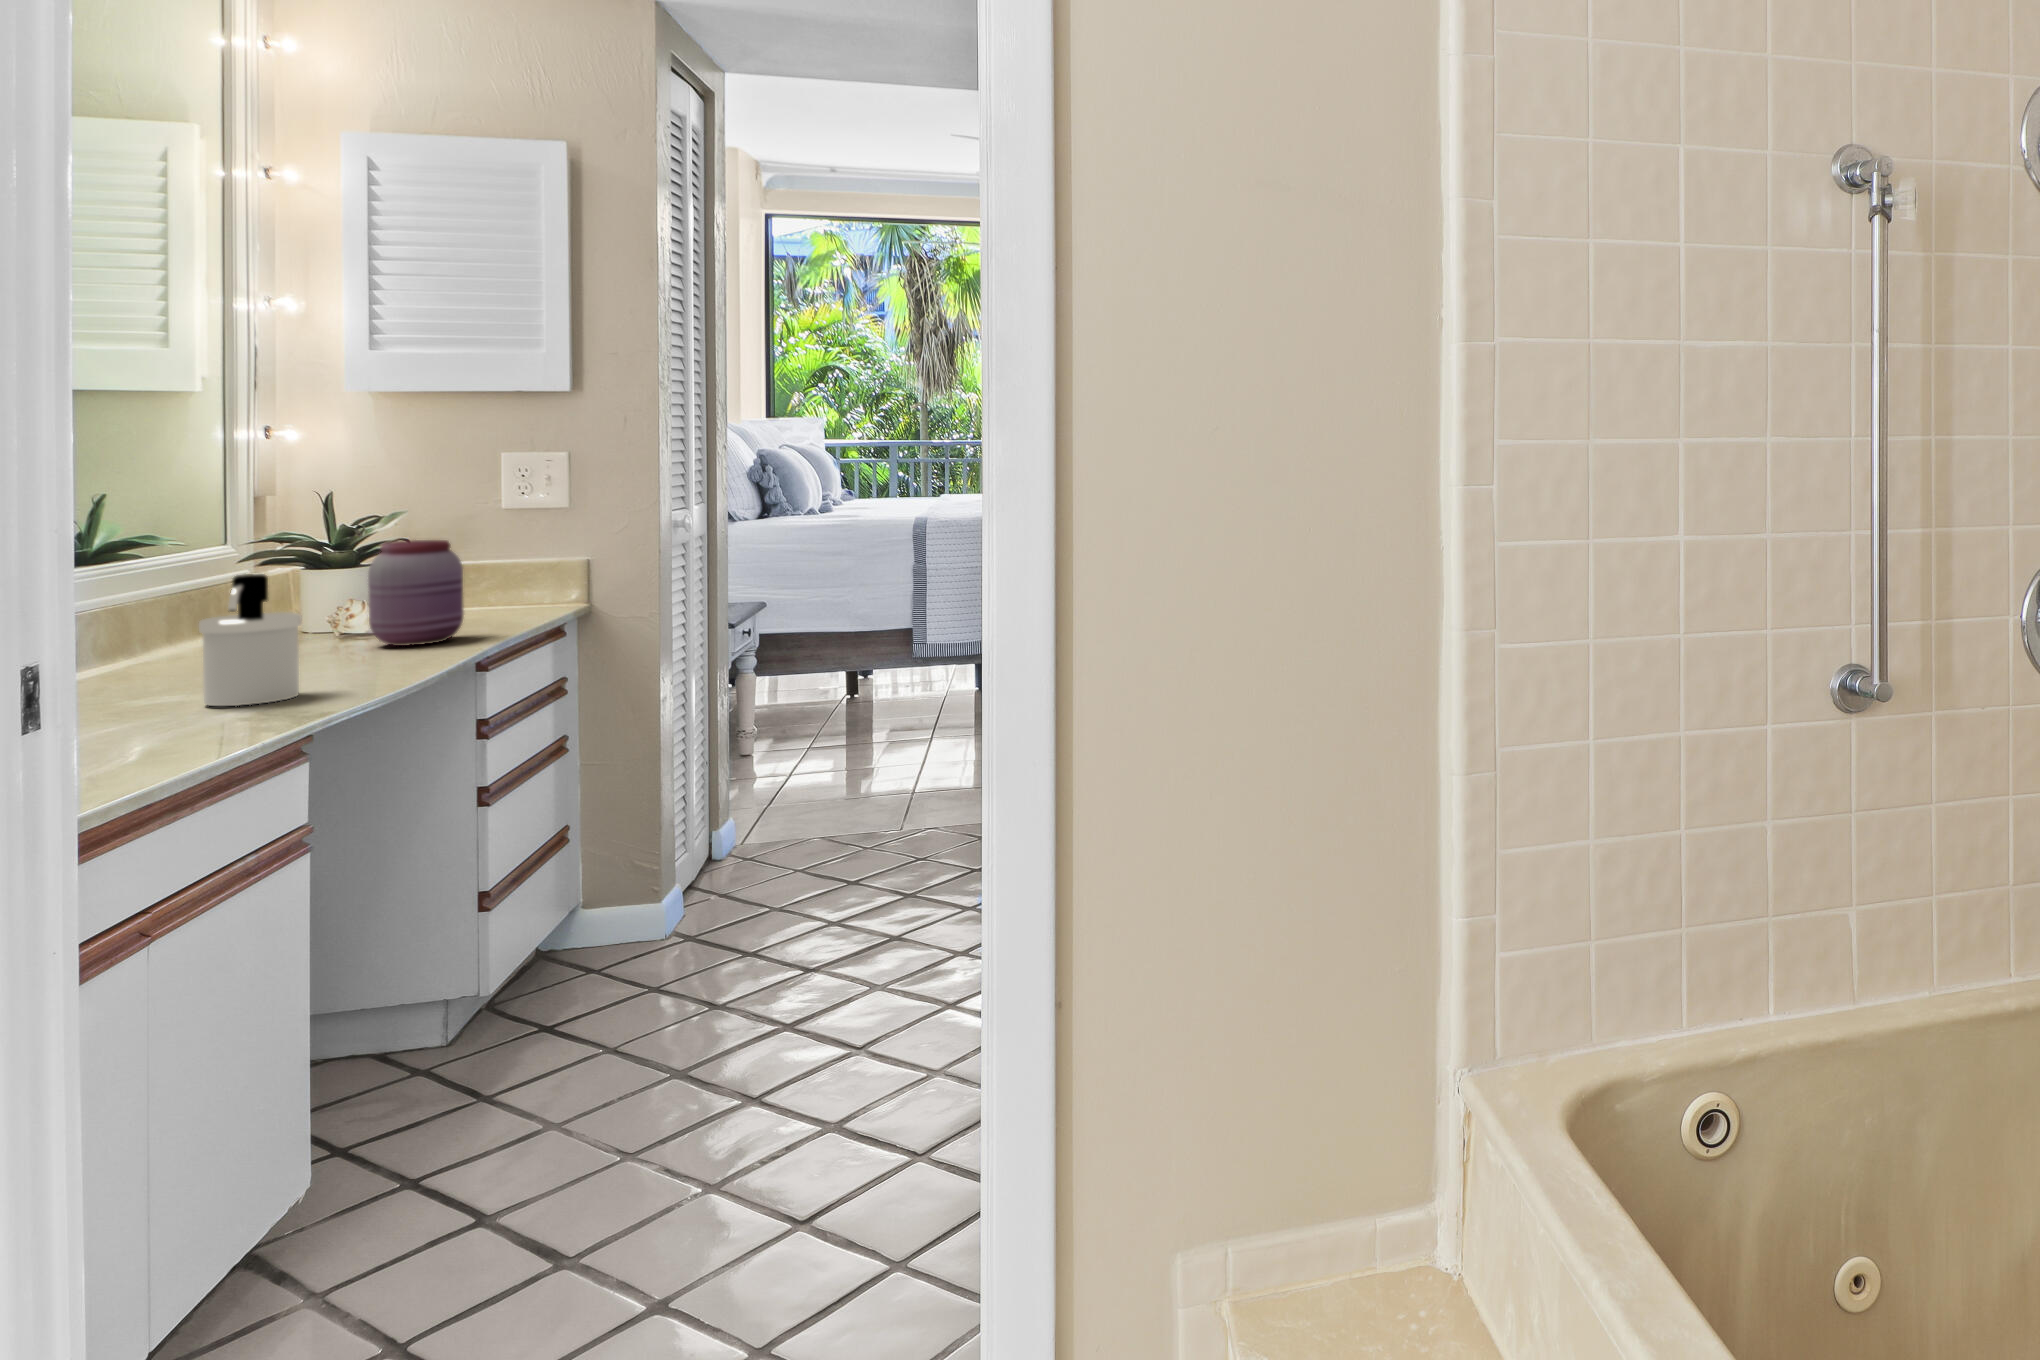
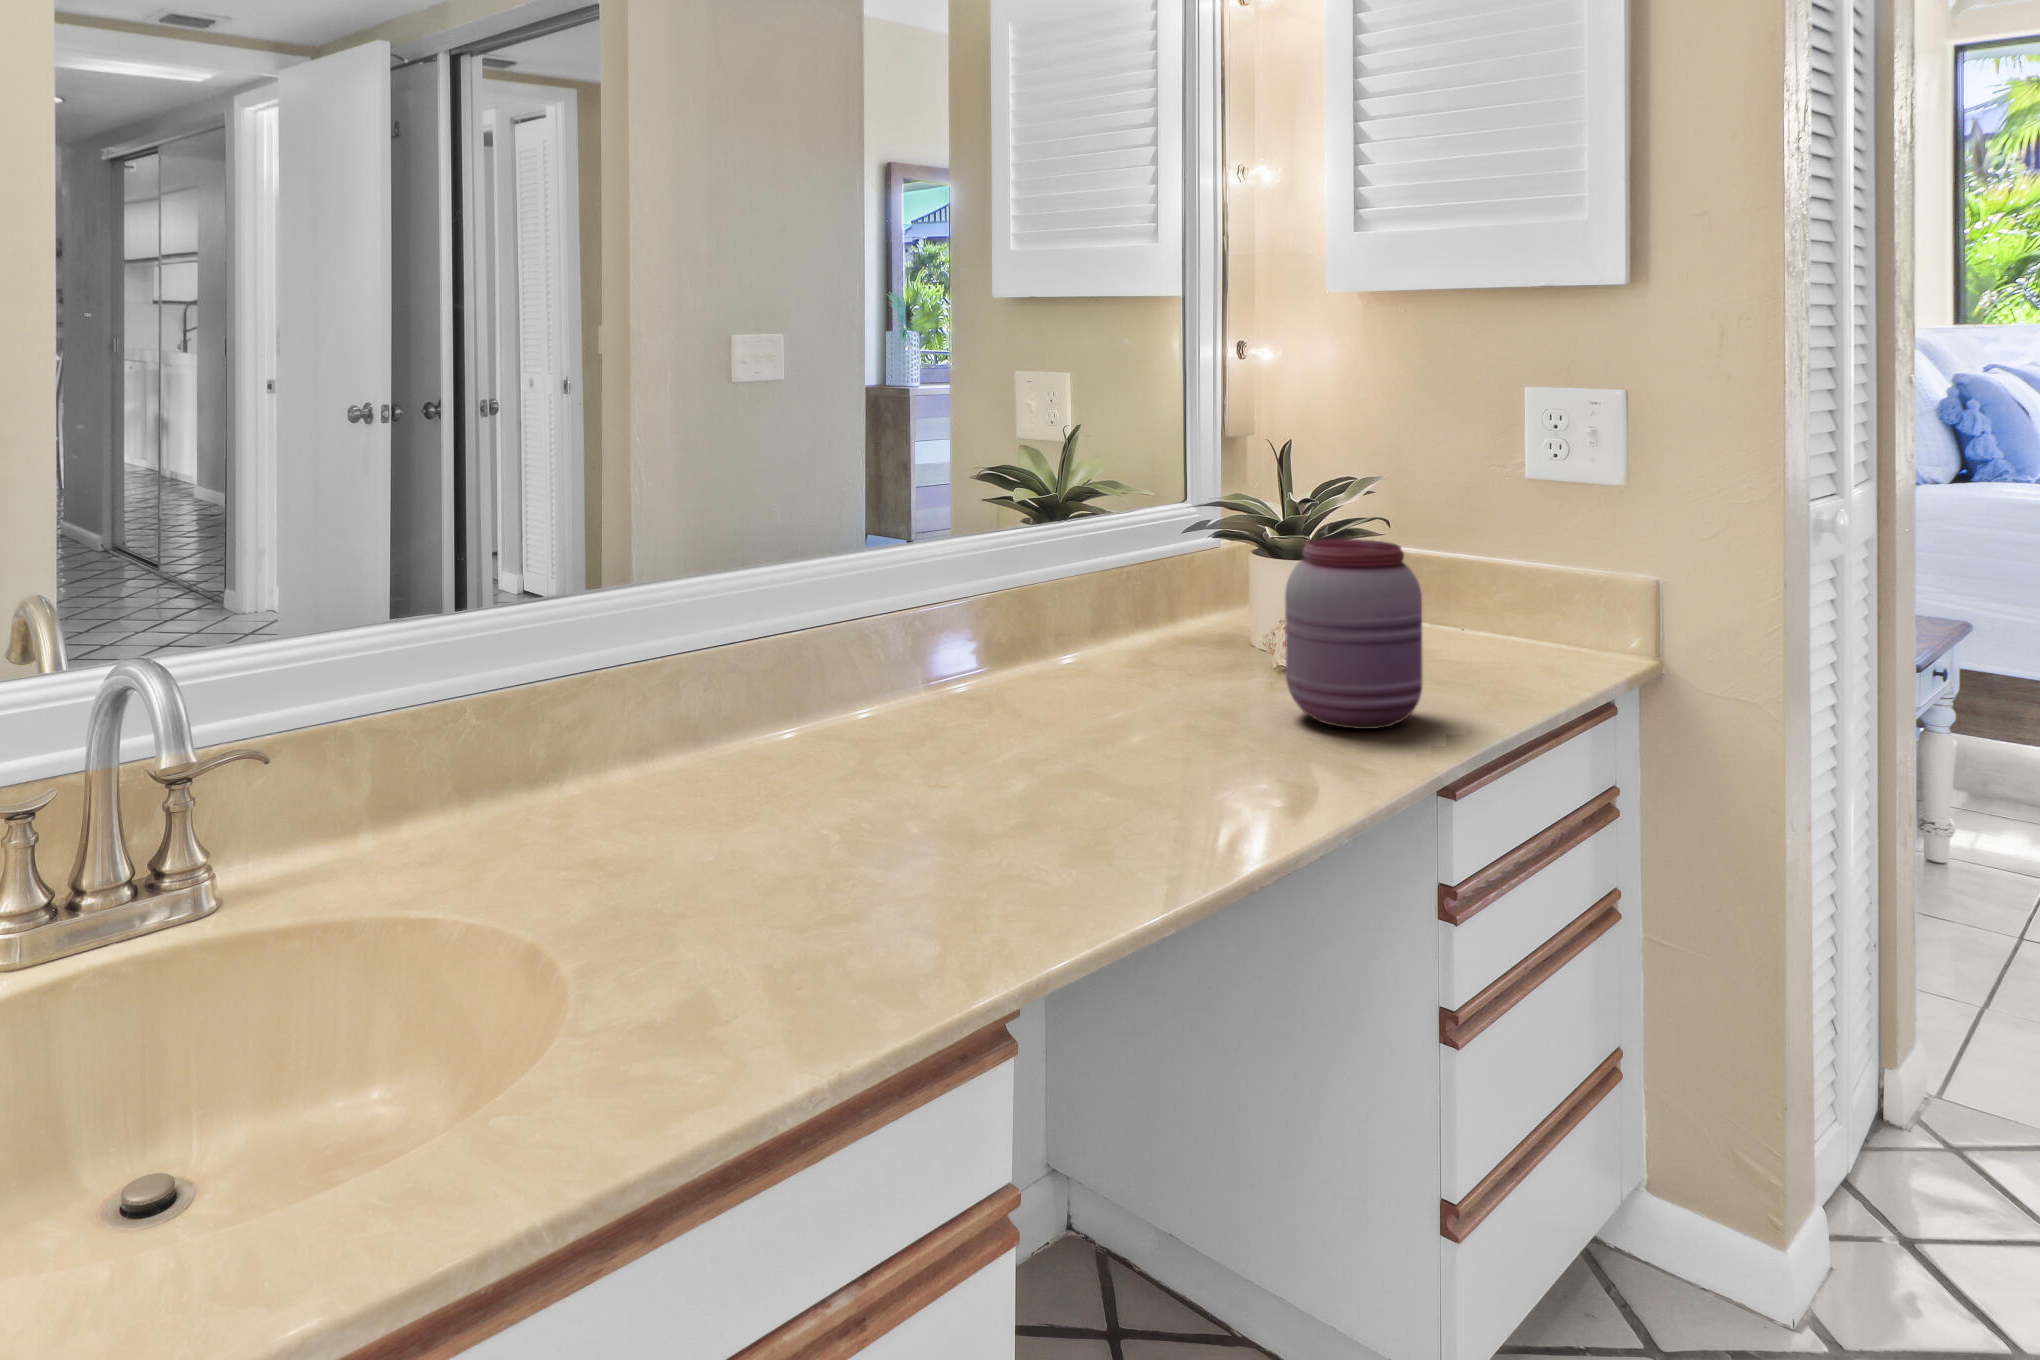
soap dispenser: present [199,574,301,706] -> none [939,614,1087,866]

